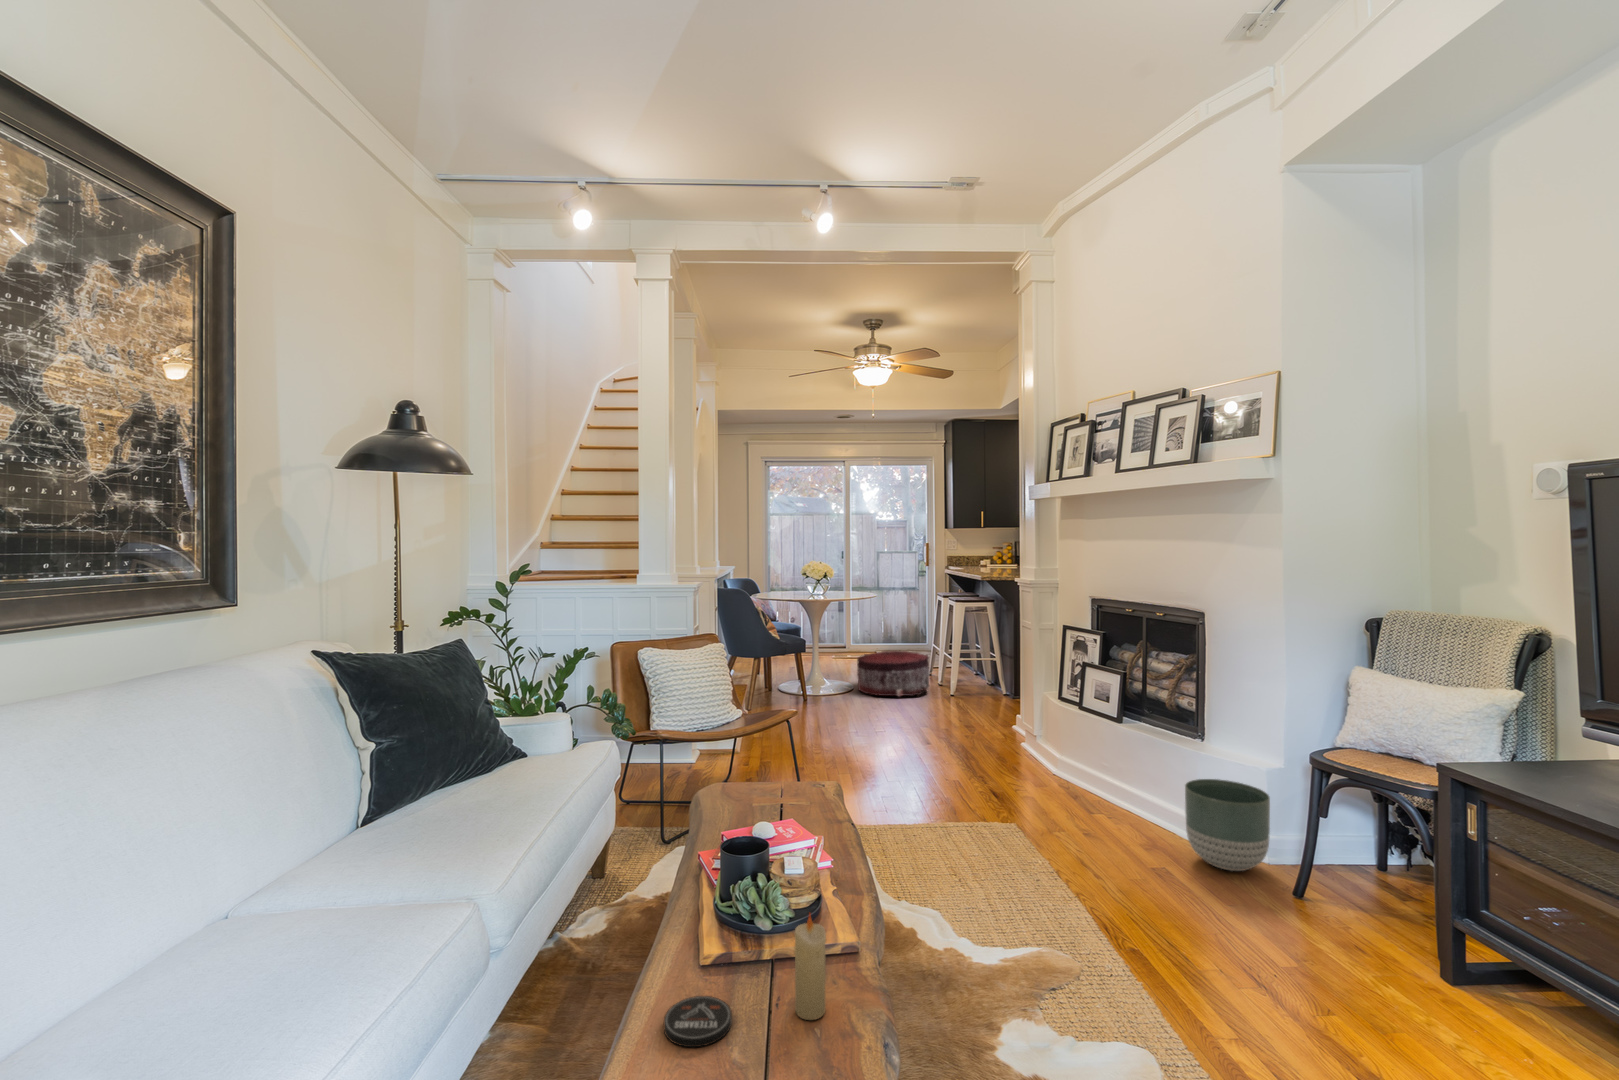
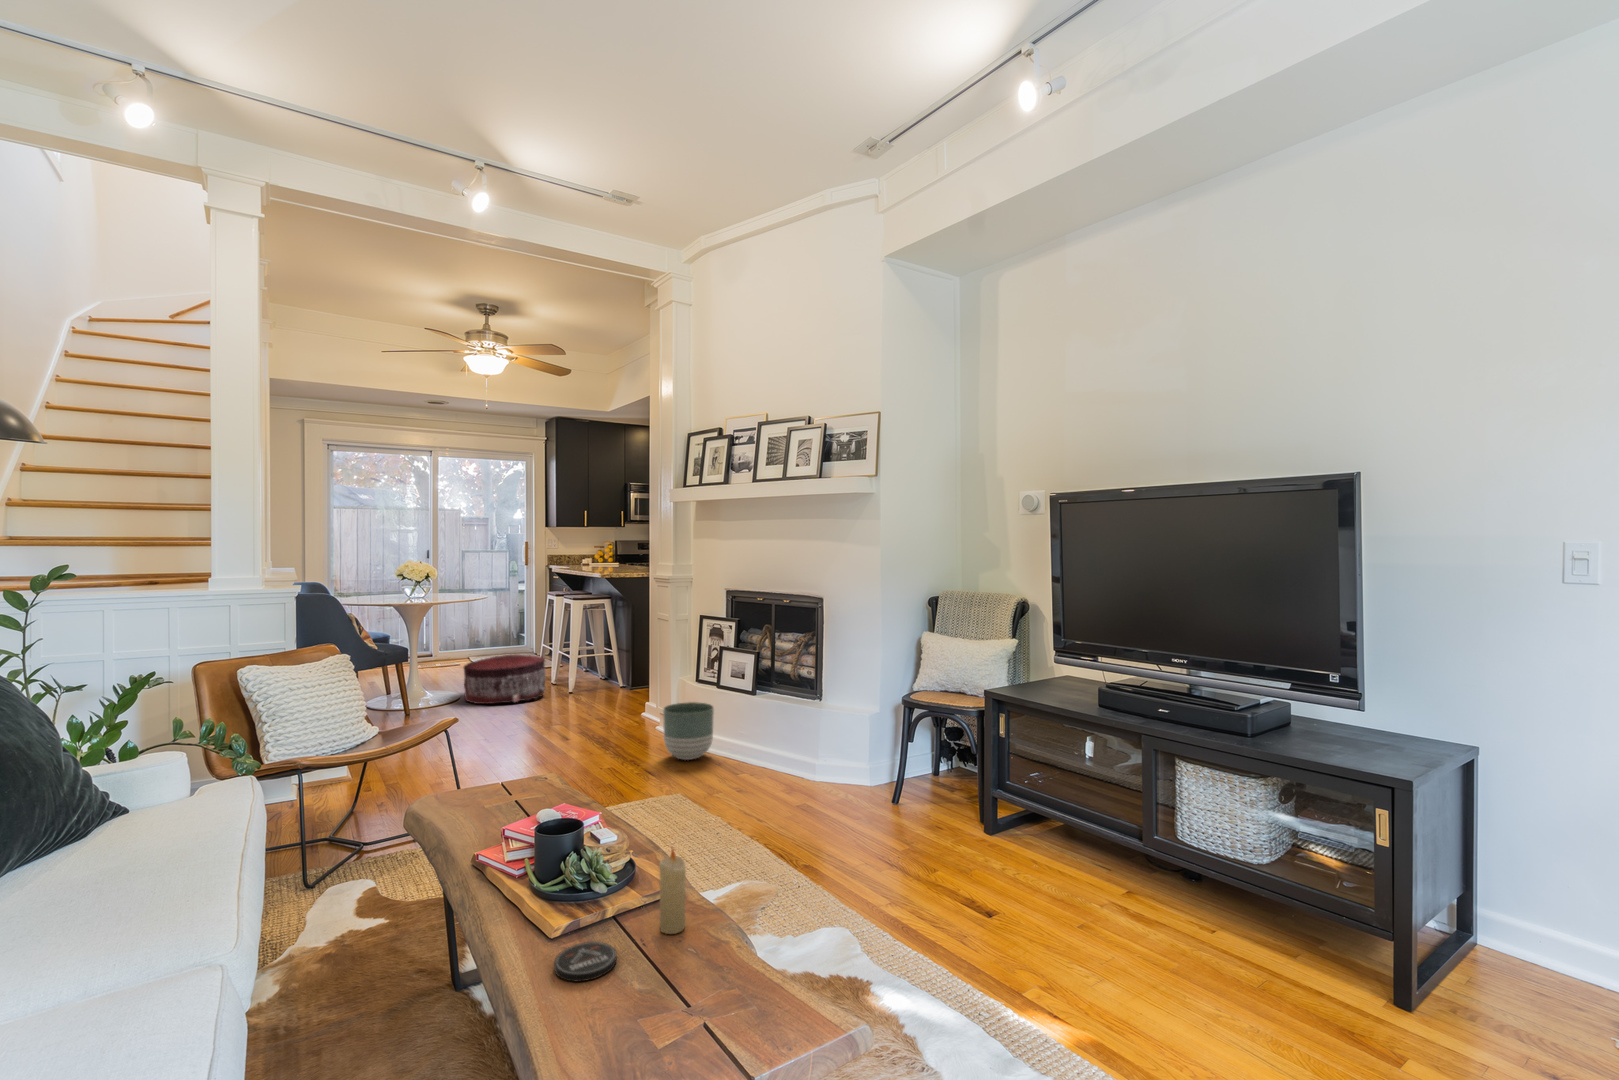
planter: present [1185,779,1270,871] -> present [663,702,714,760]

